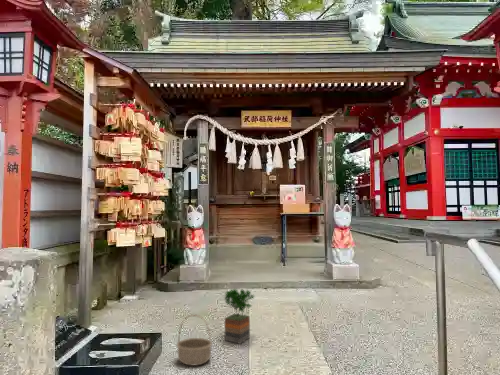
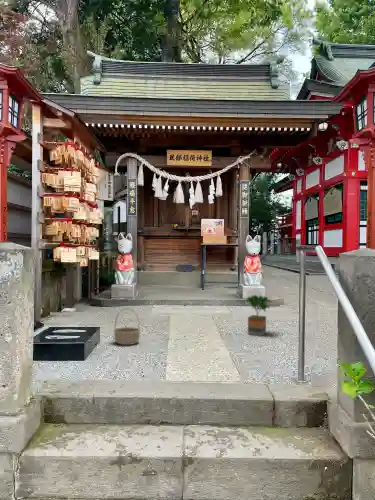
potted tree: present [225,289,254,344] -> present [247,295,270,336]

